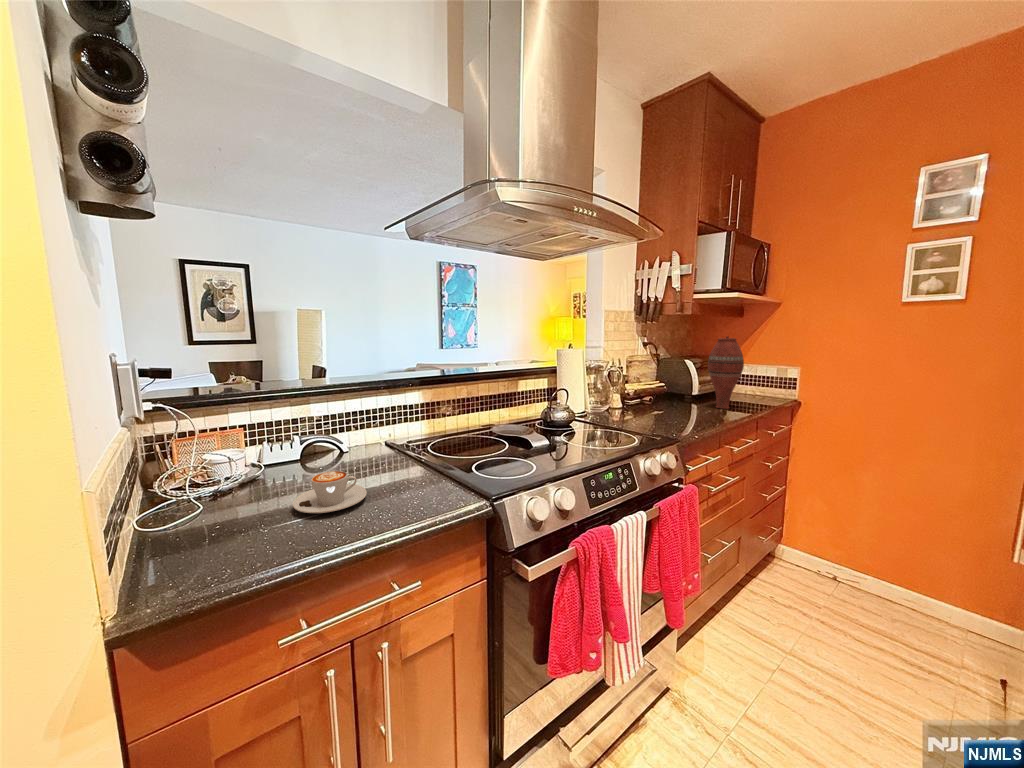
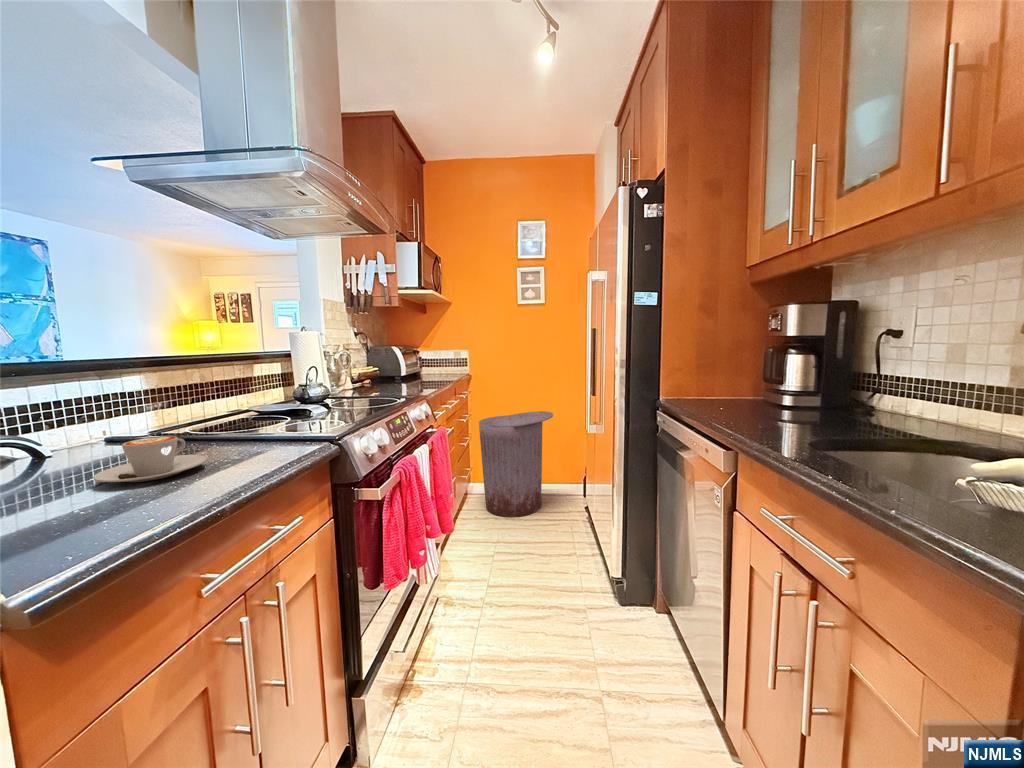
vase: present [708,336,744,409] -> none [416,324,442,381]
trash can: none [789,468,950,638] -> present [479,411,553,517]

